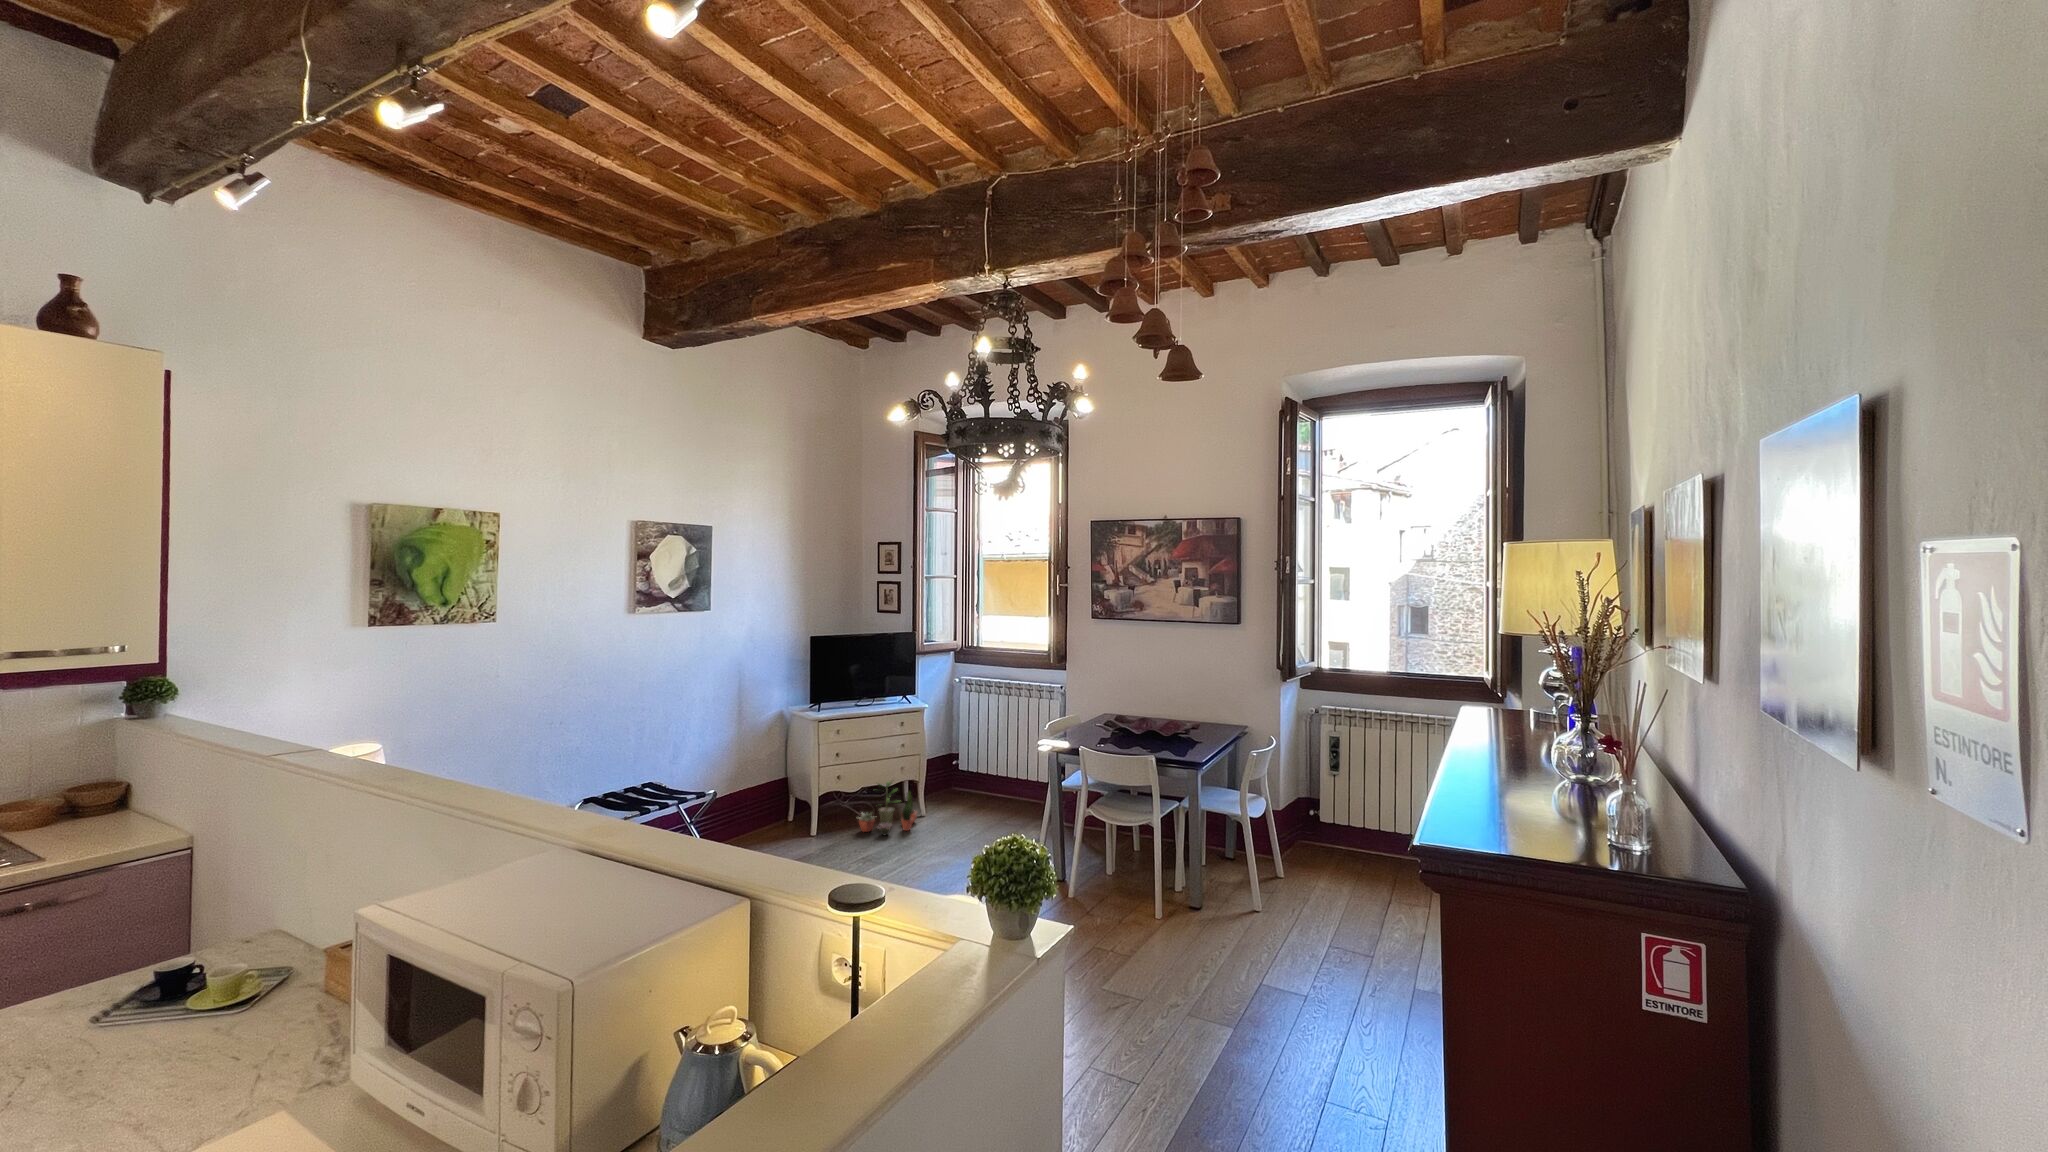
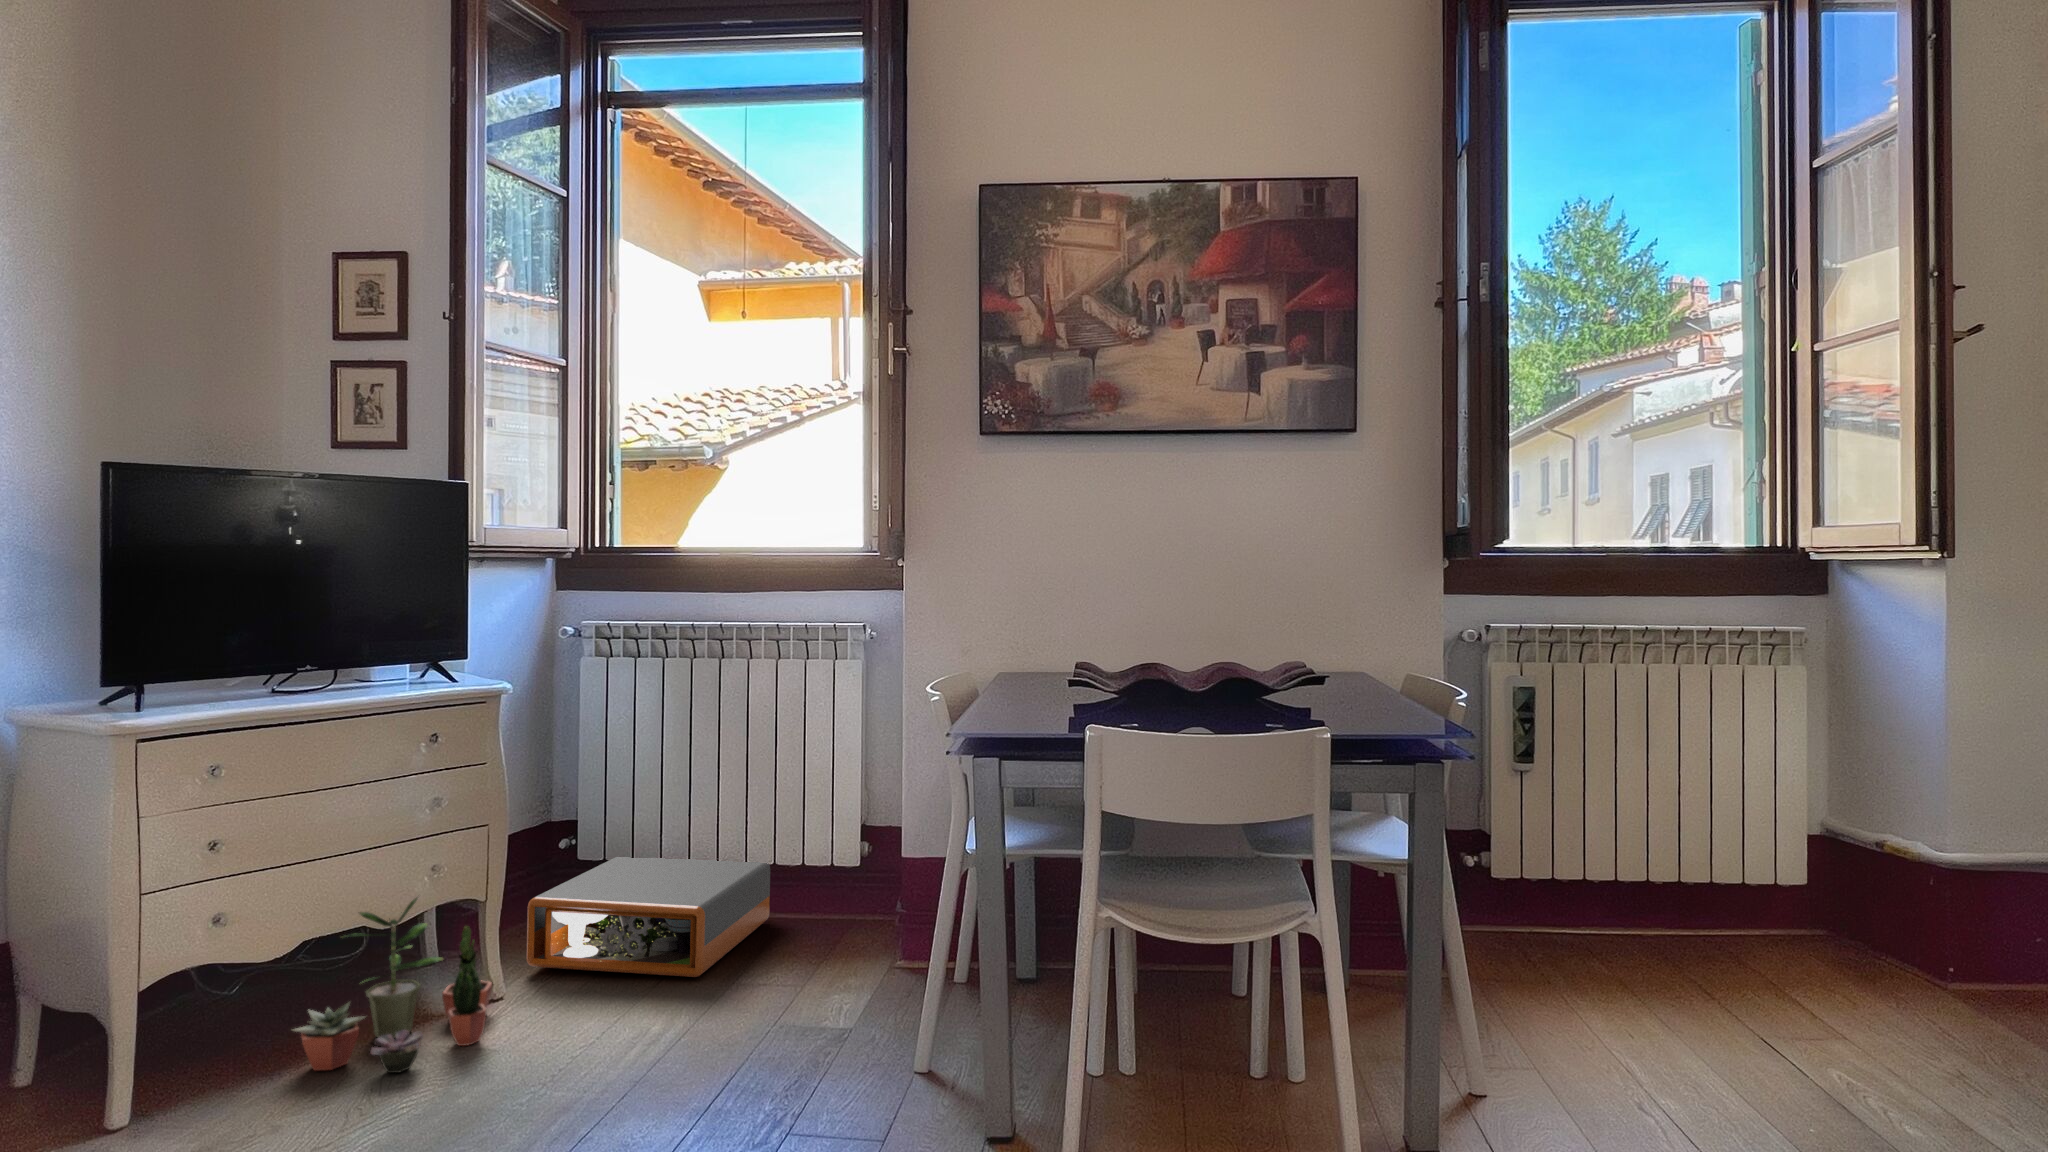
storage box: none [932,771,1026,820] -> present [526,857,770,977]

